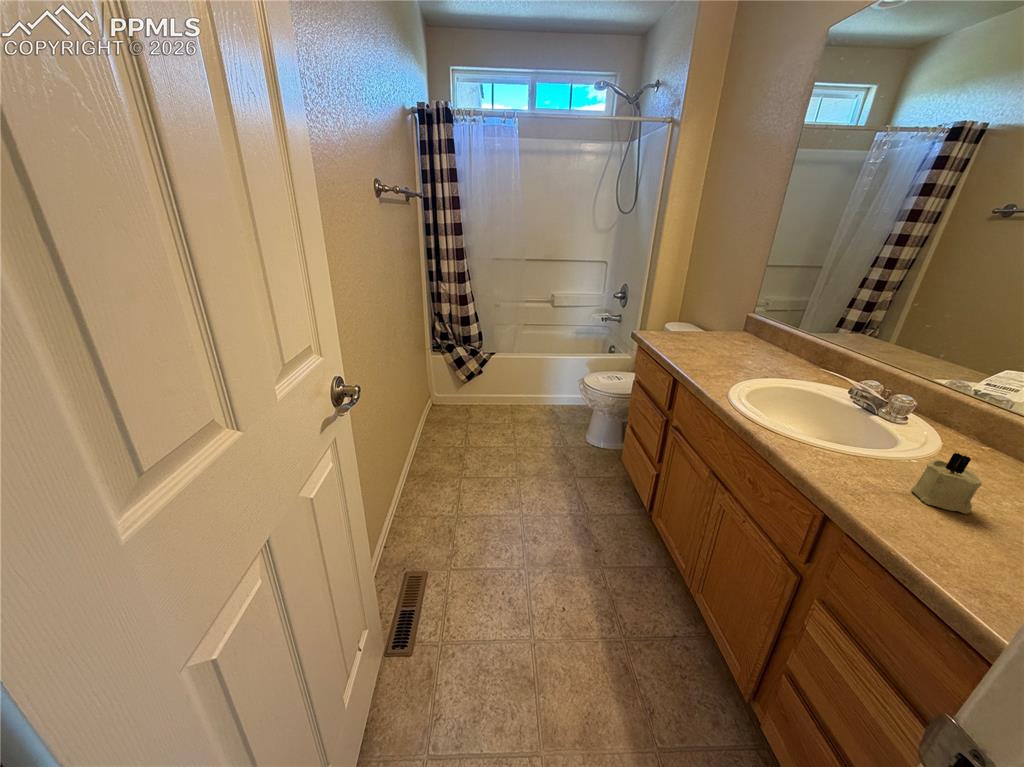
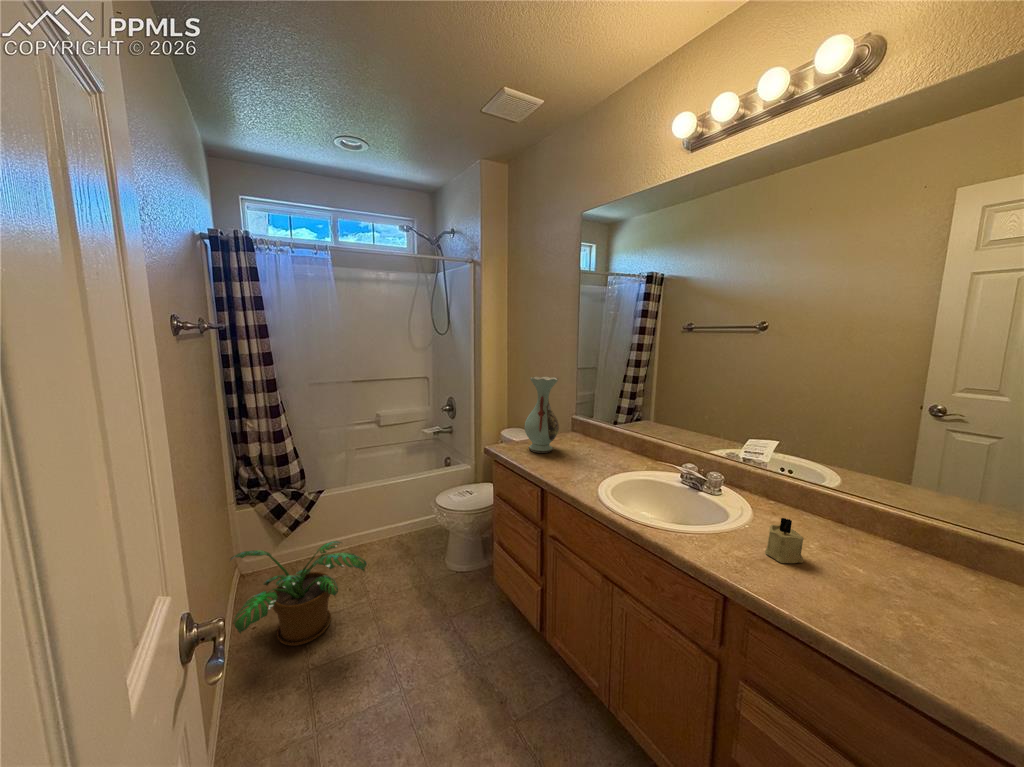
decorative vase: none [674,256,728,345] -> present [525,376,559,453]
potted plant: none [419,381,507,457] -> present [230,541,367,646]

